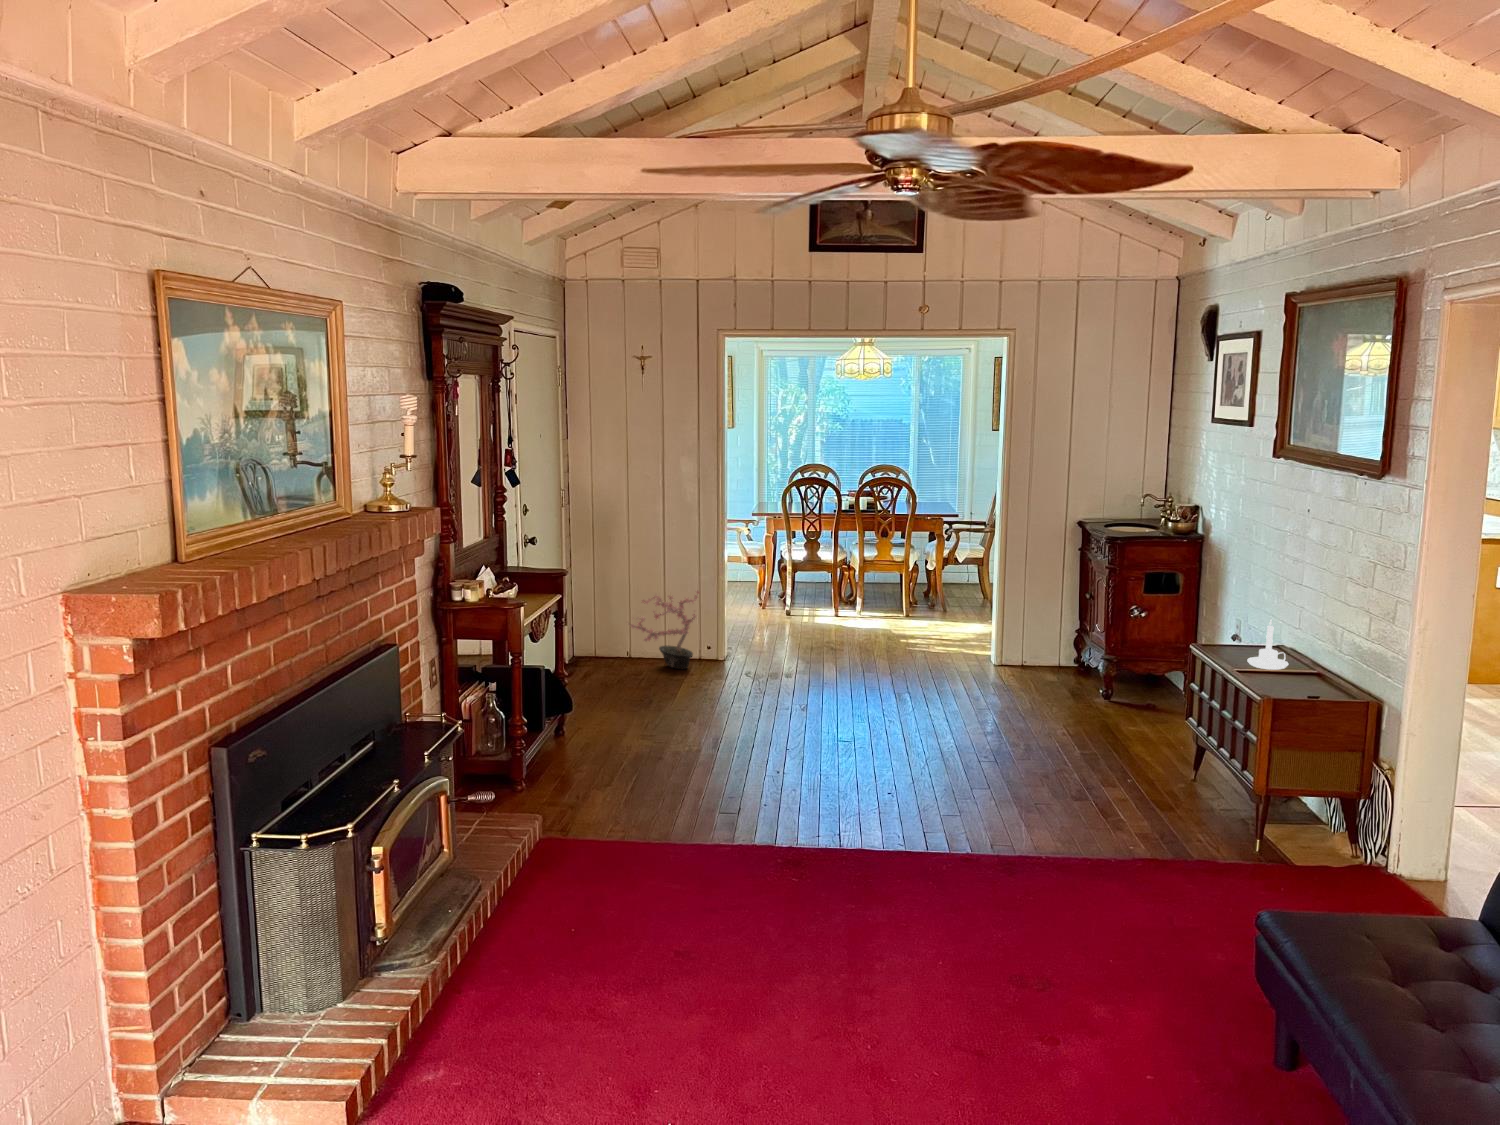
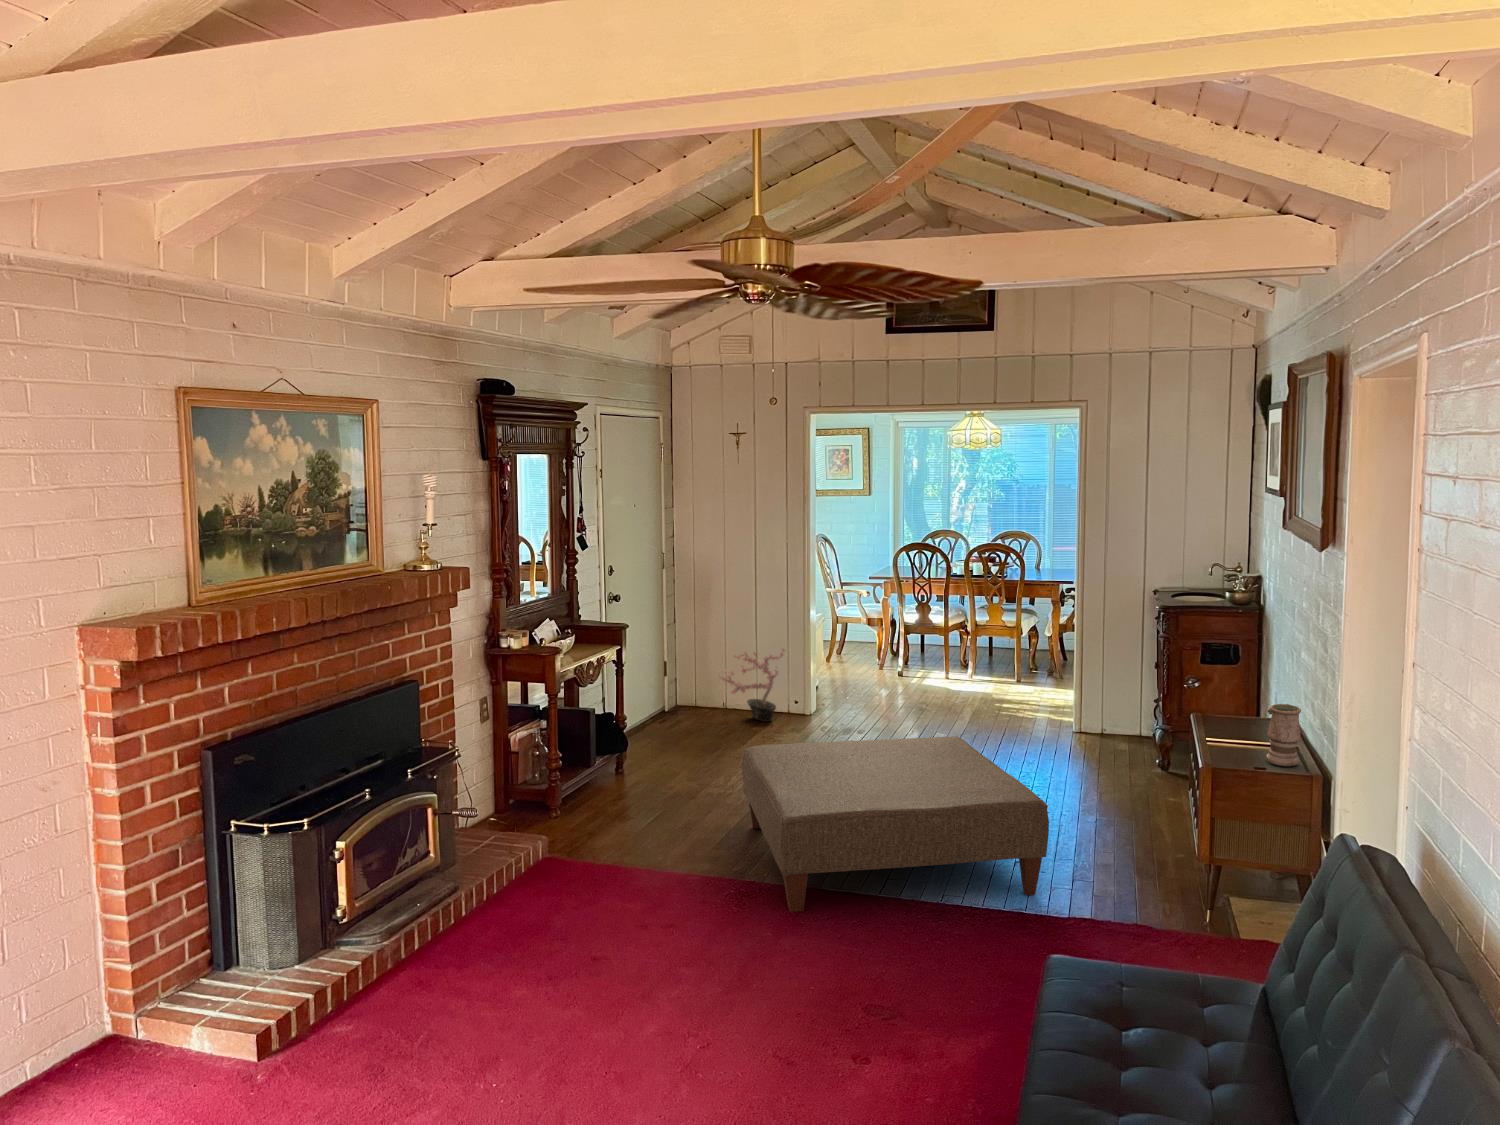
candle holder: present [1247,621,1288,670] -> none [1228,695,1270,746]
vase: none [1301,627,1339,688] -> present [1266,704,1301,766]
ottoman: none [733,675,1091,875] -> present [742,736,1049,912]

